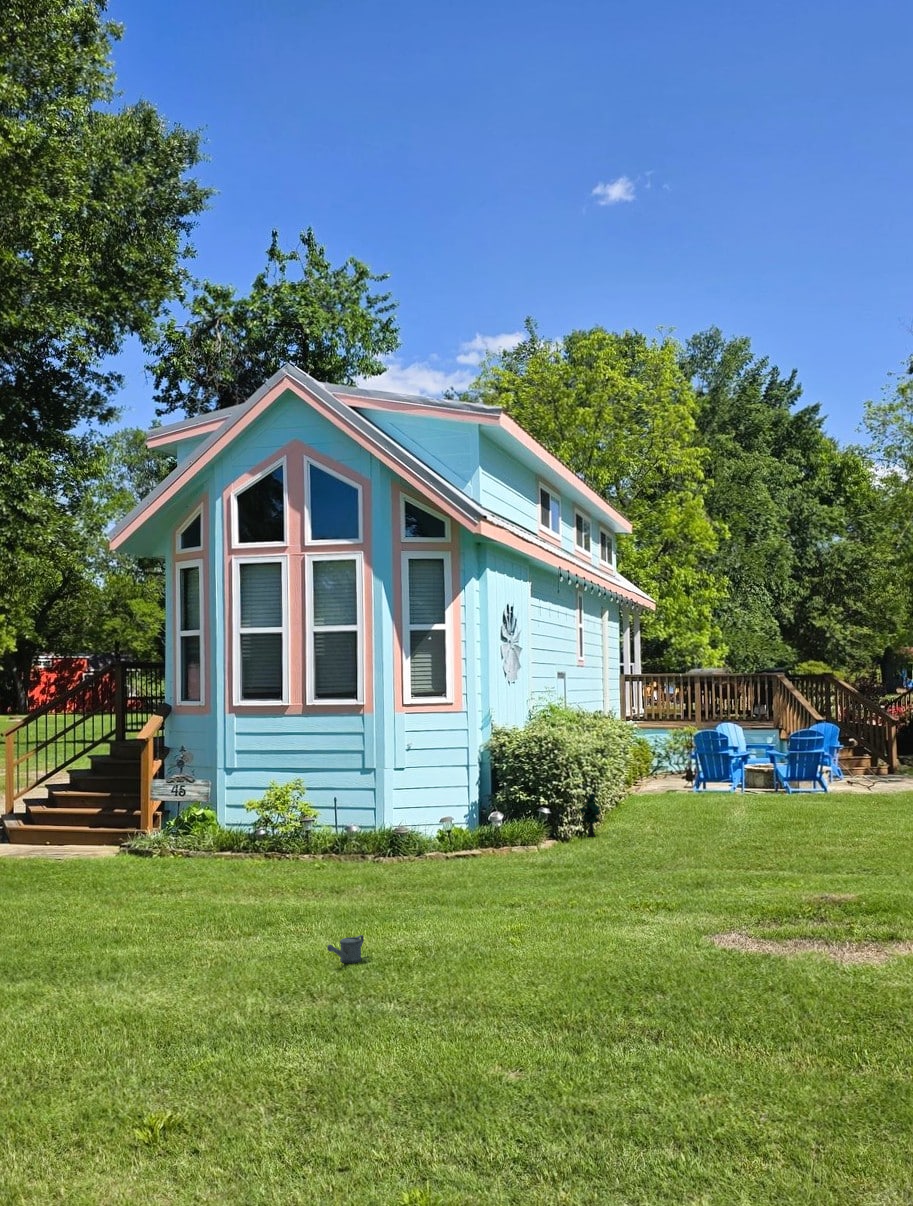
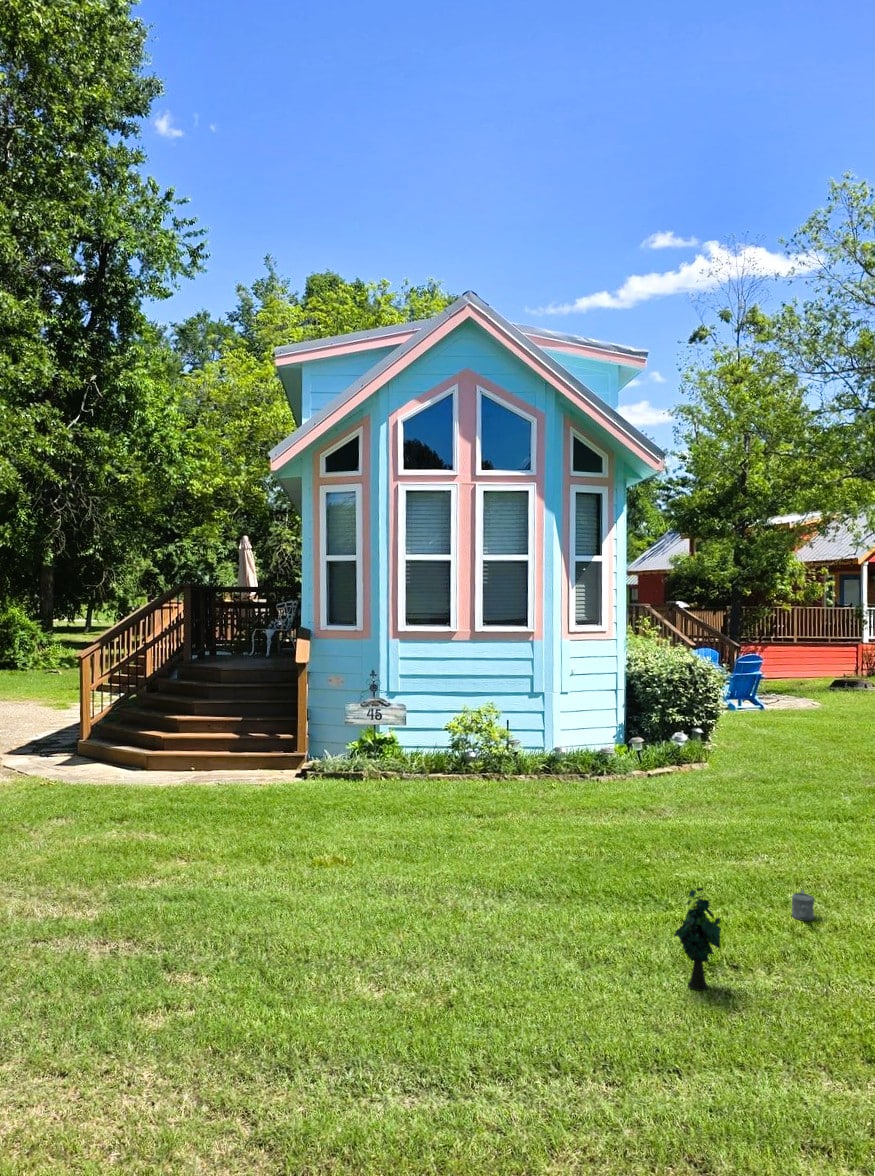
decorative plant: present [579,790,602,837] -> present [674,888,721,991]

